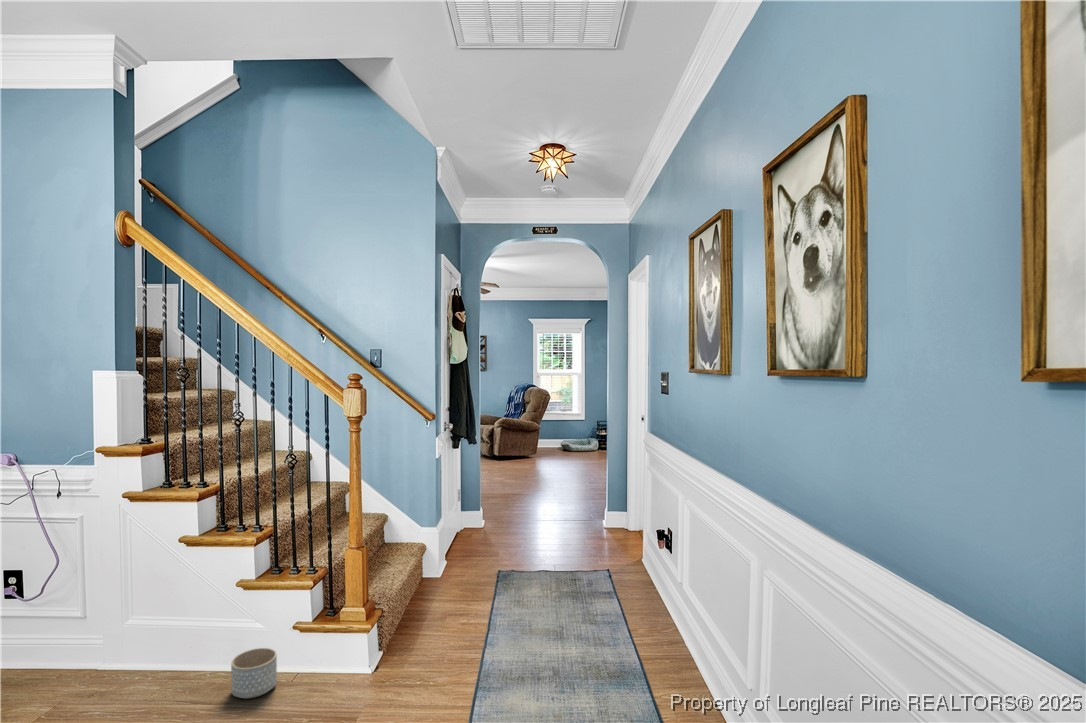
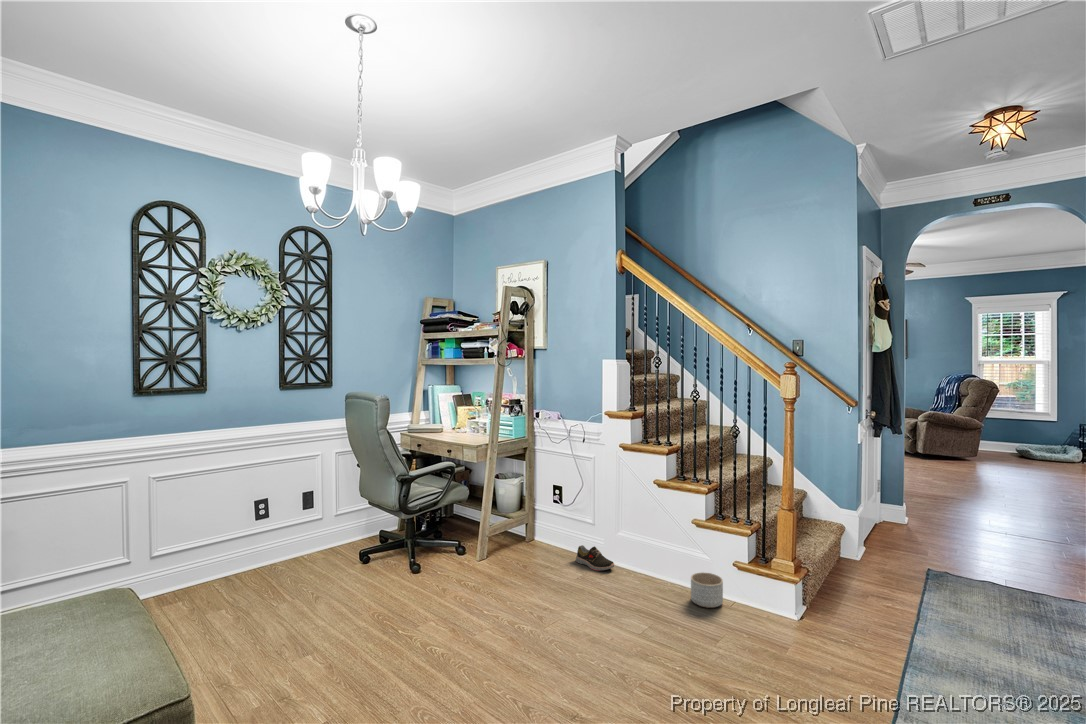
shoe: none [44,653,115,691] -> present [576,545,614,571]

